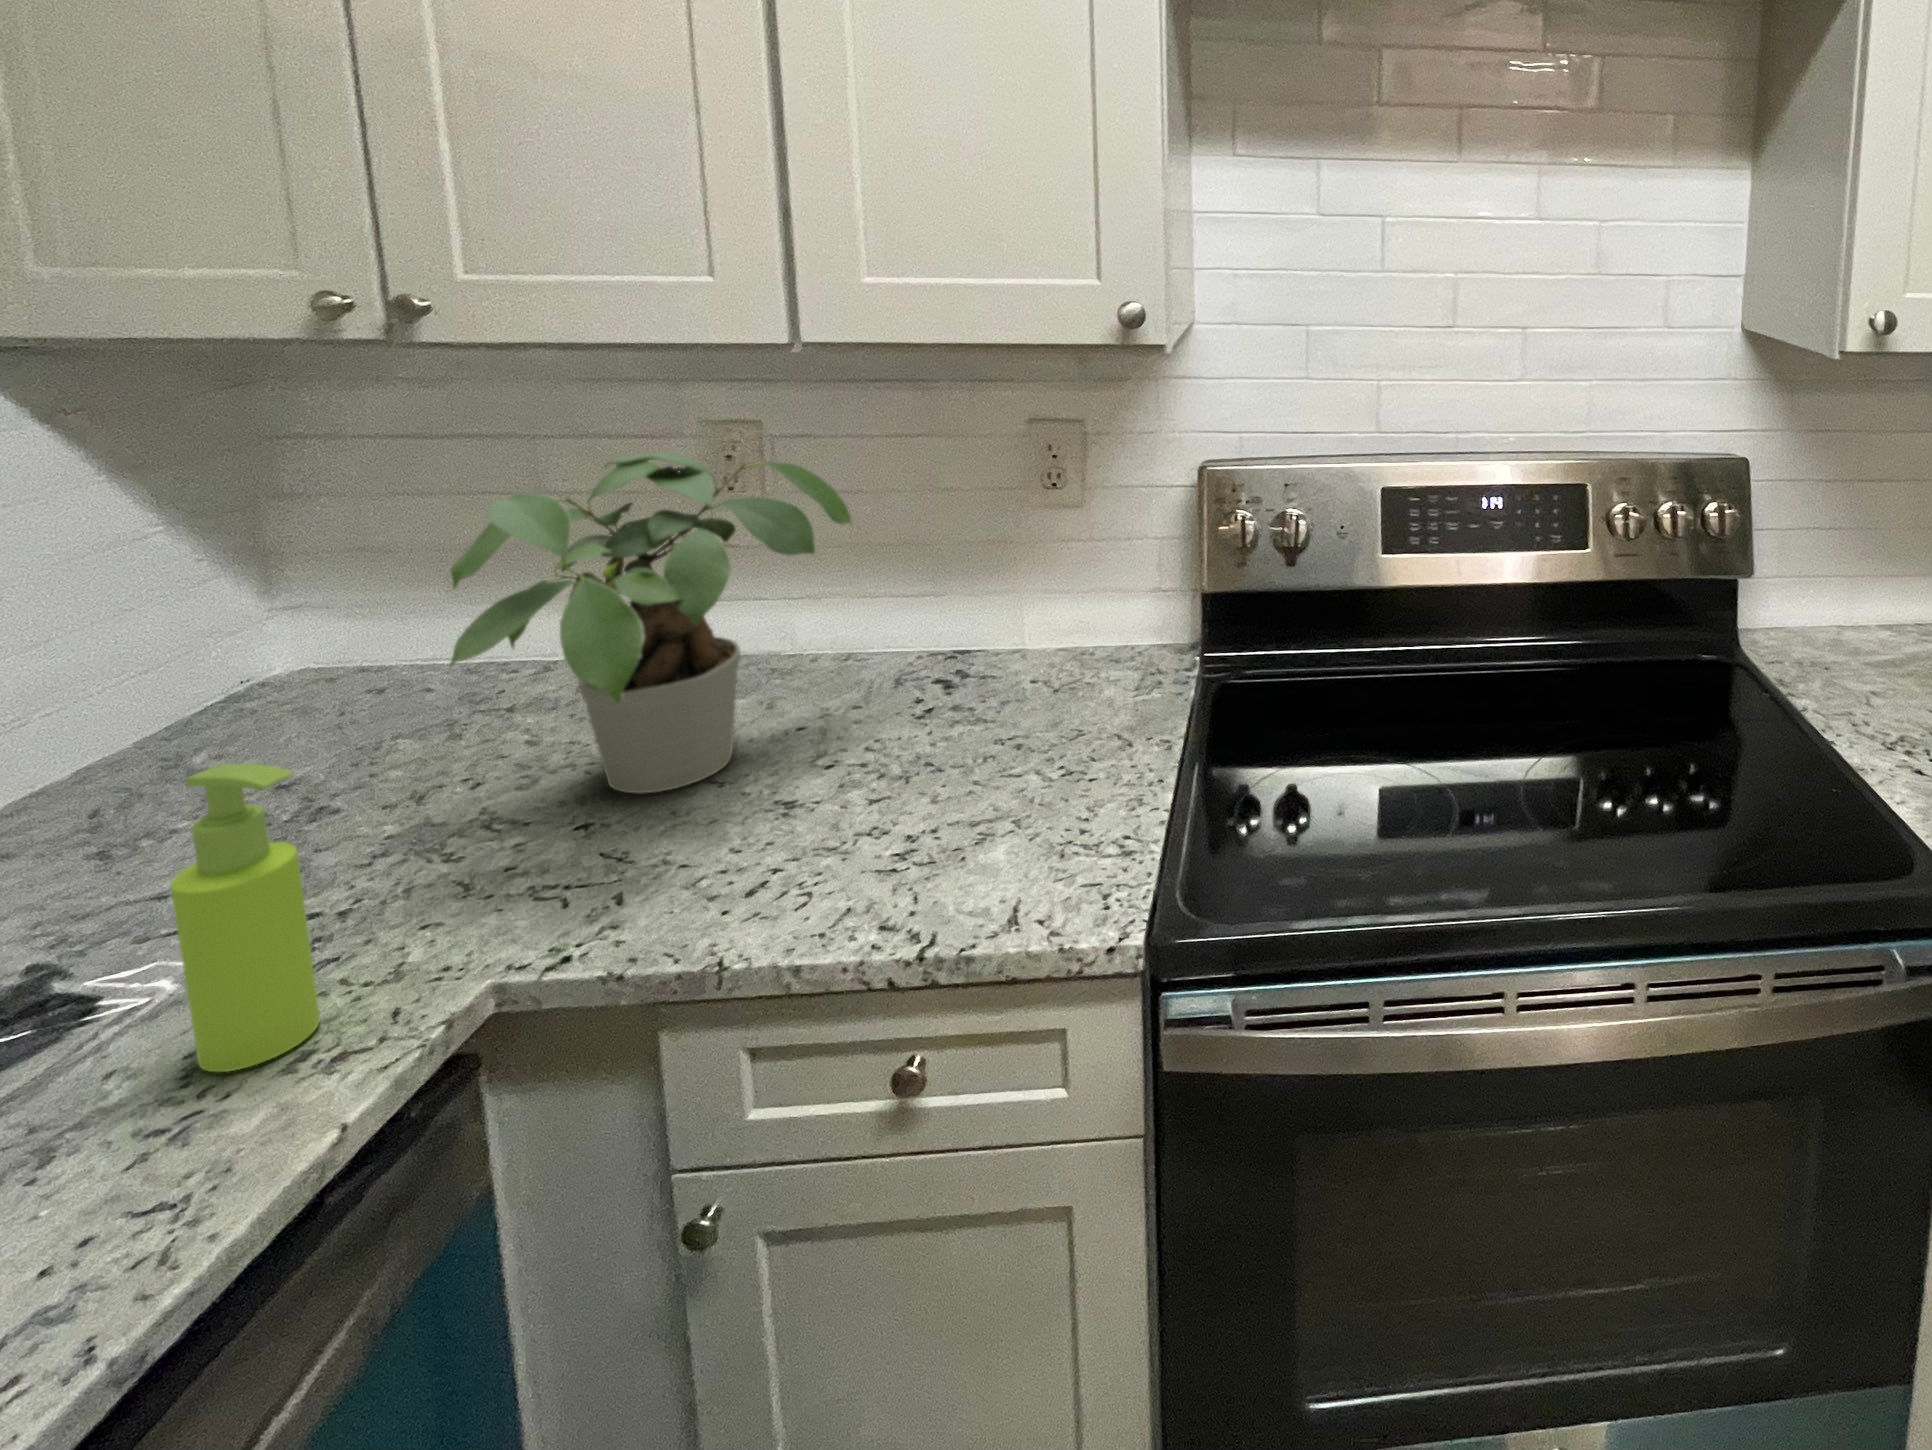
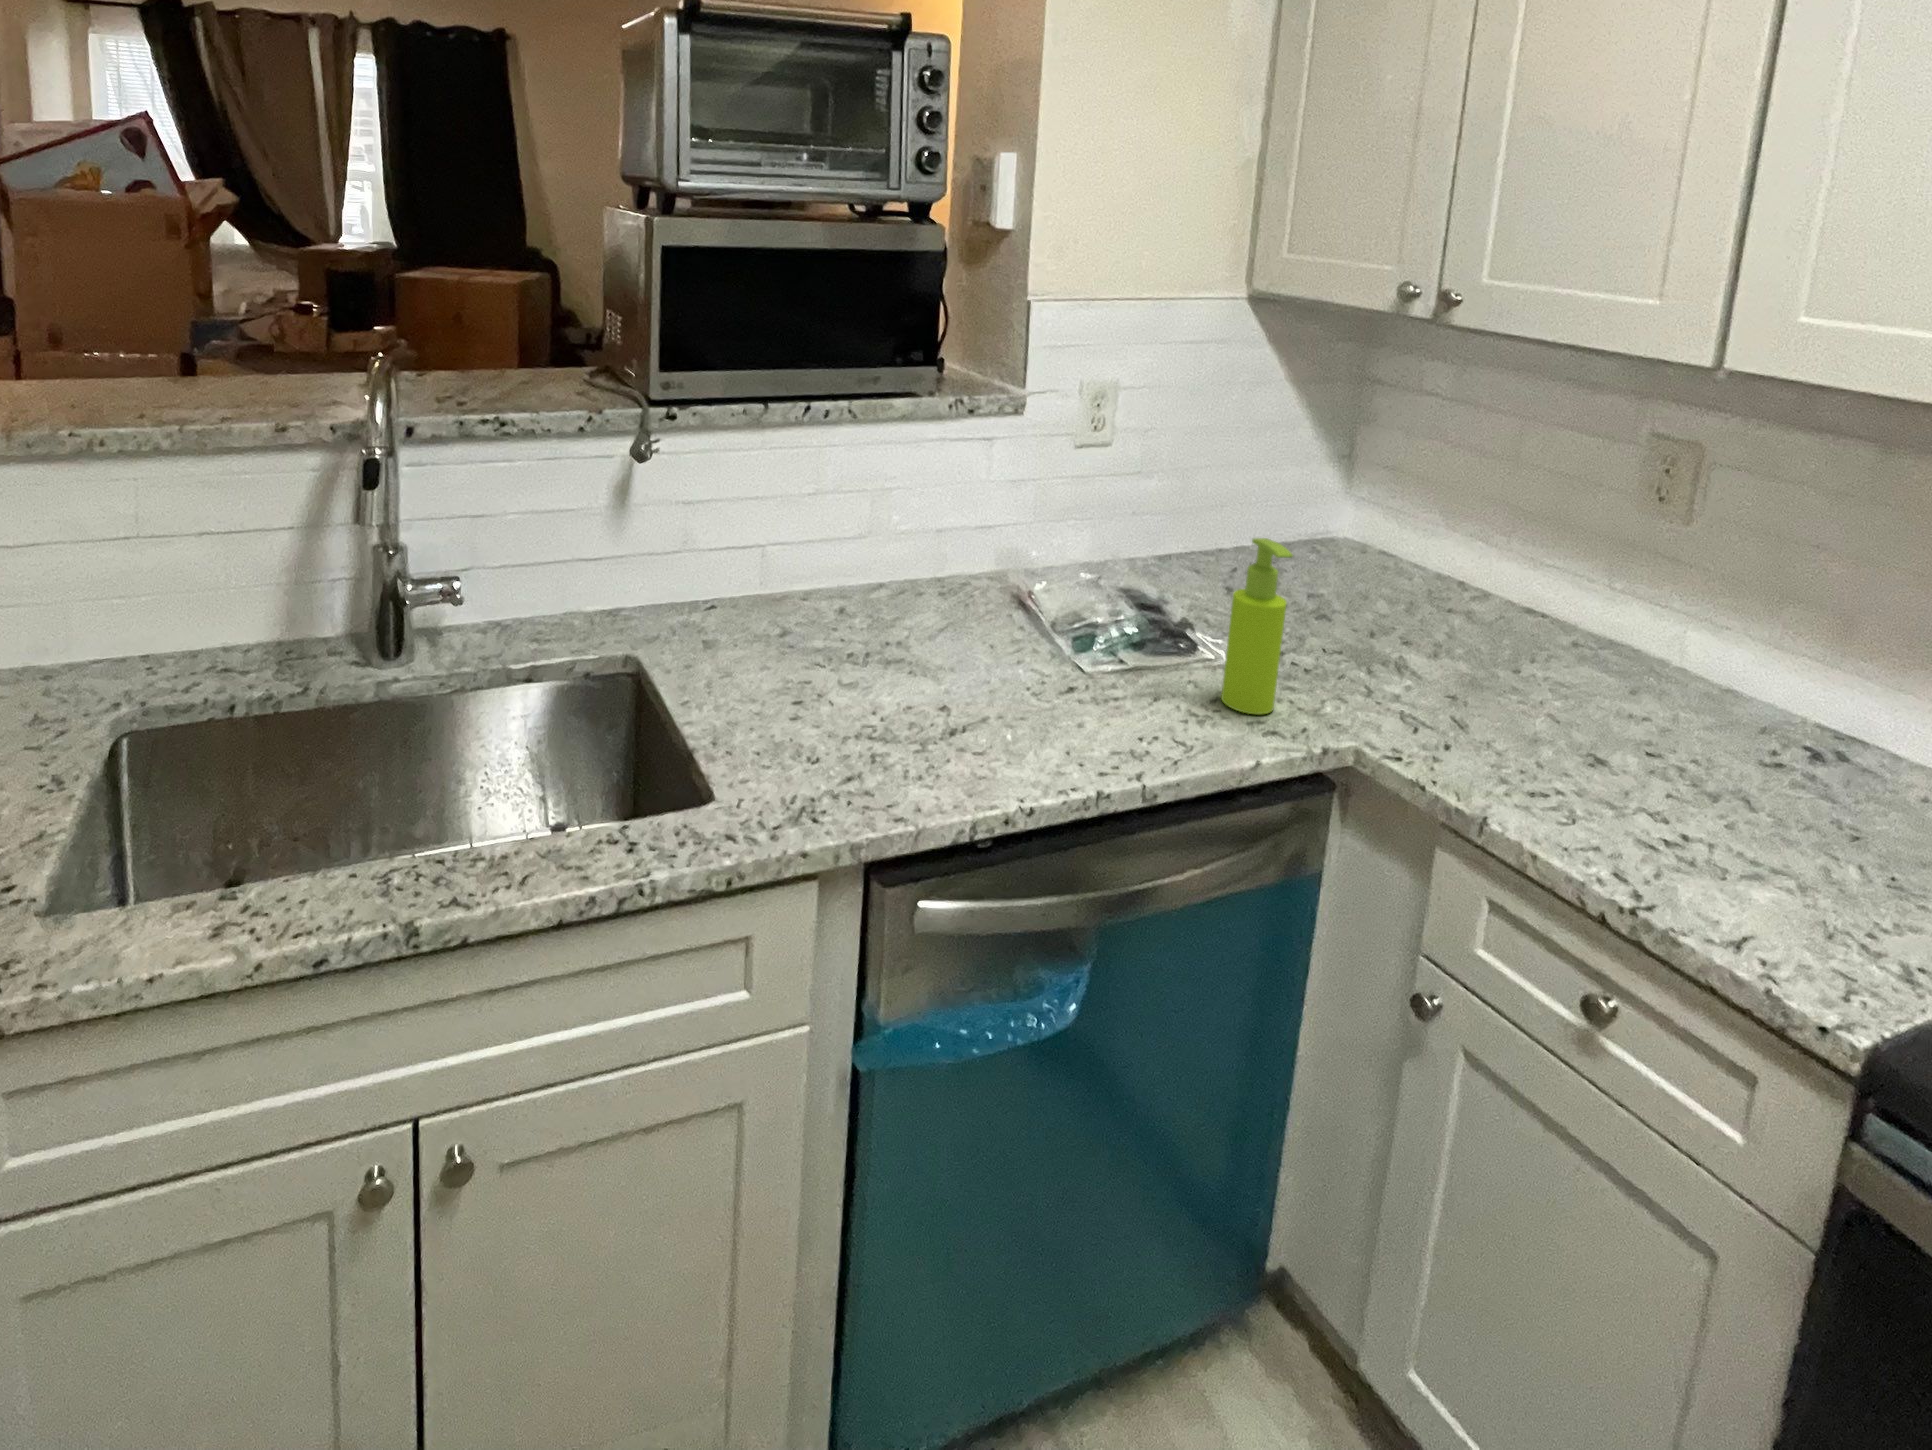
potted plant: present [450,453,852,794] -> none [1397,435,1750,713]

